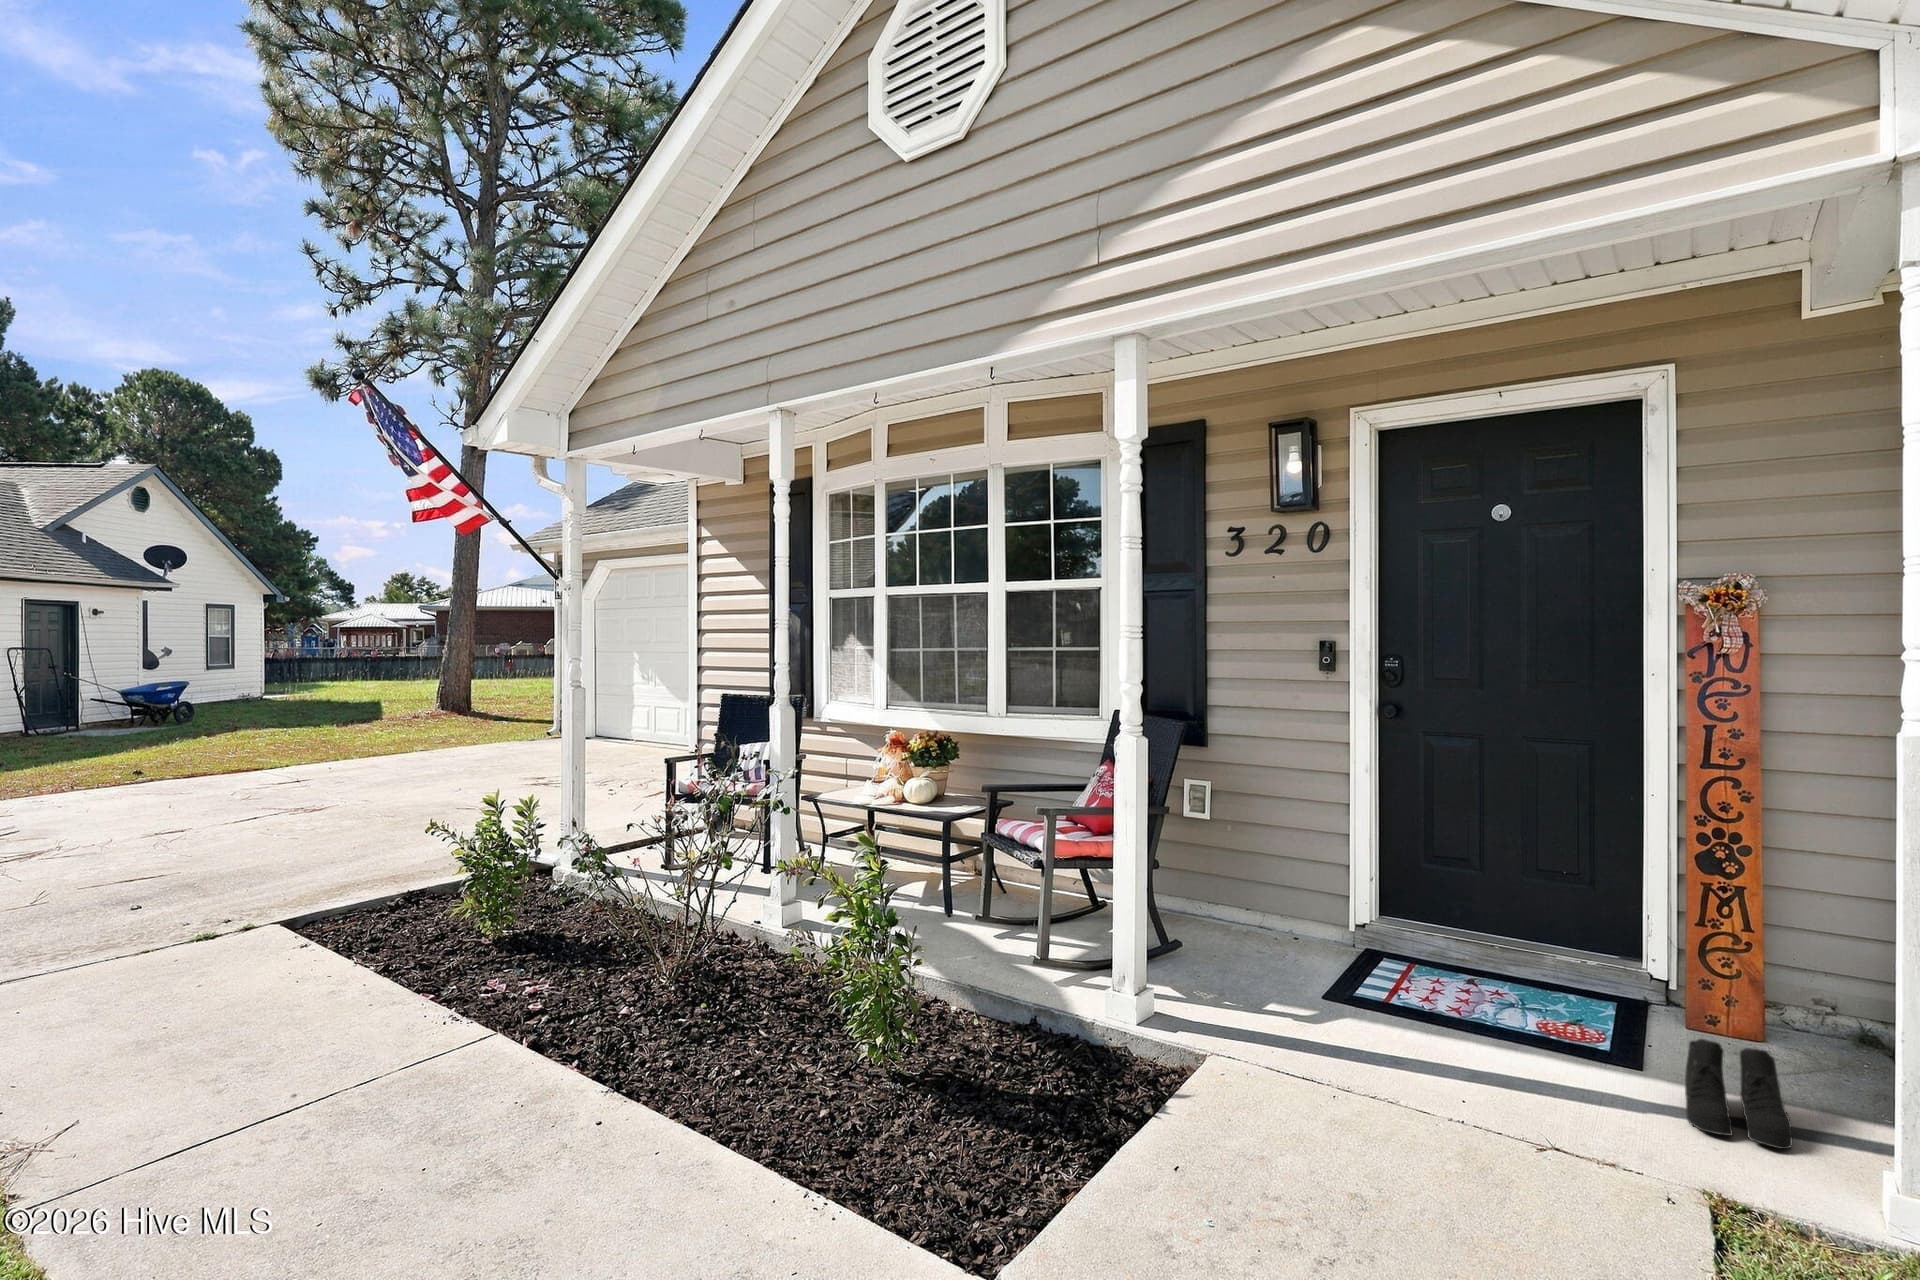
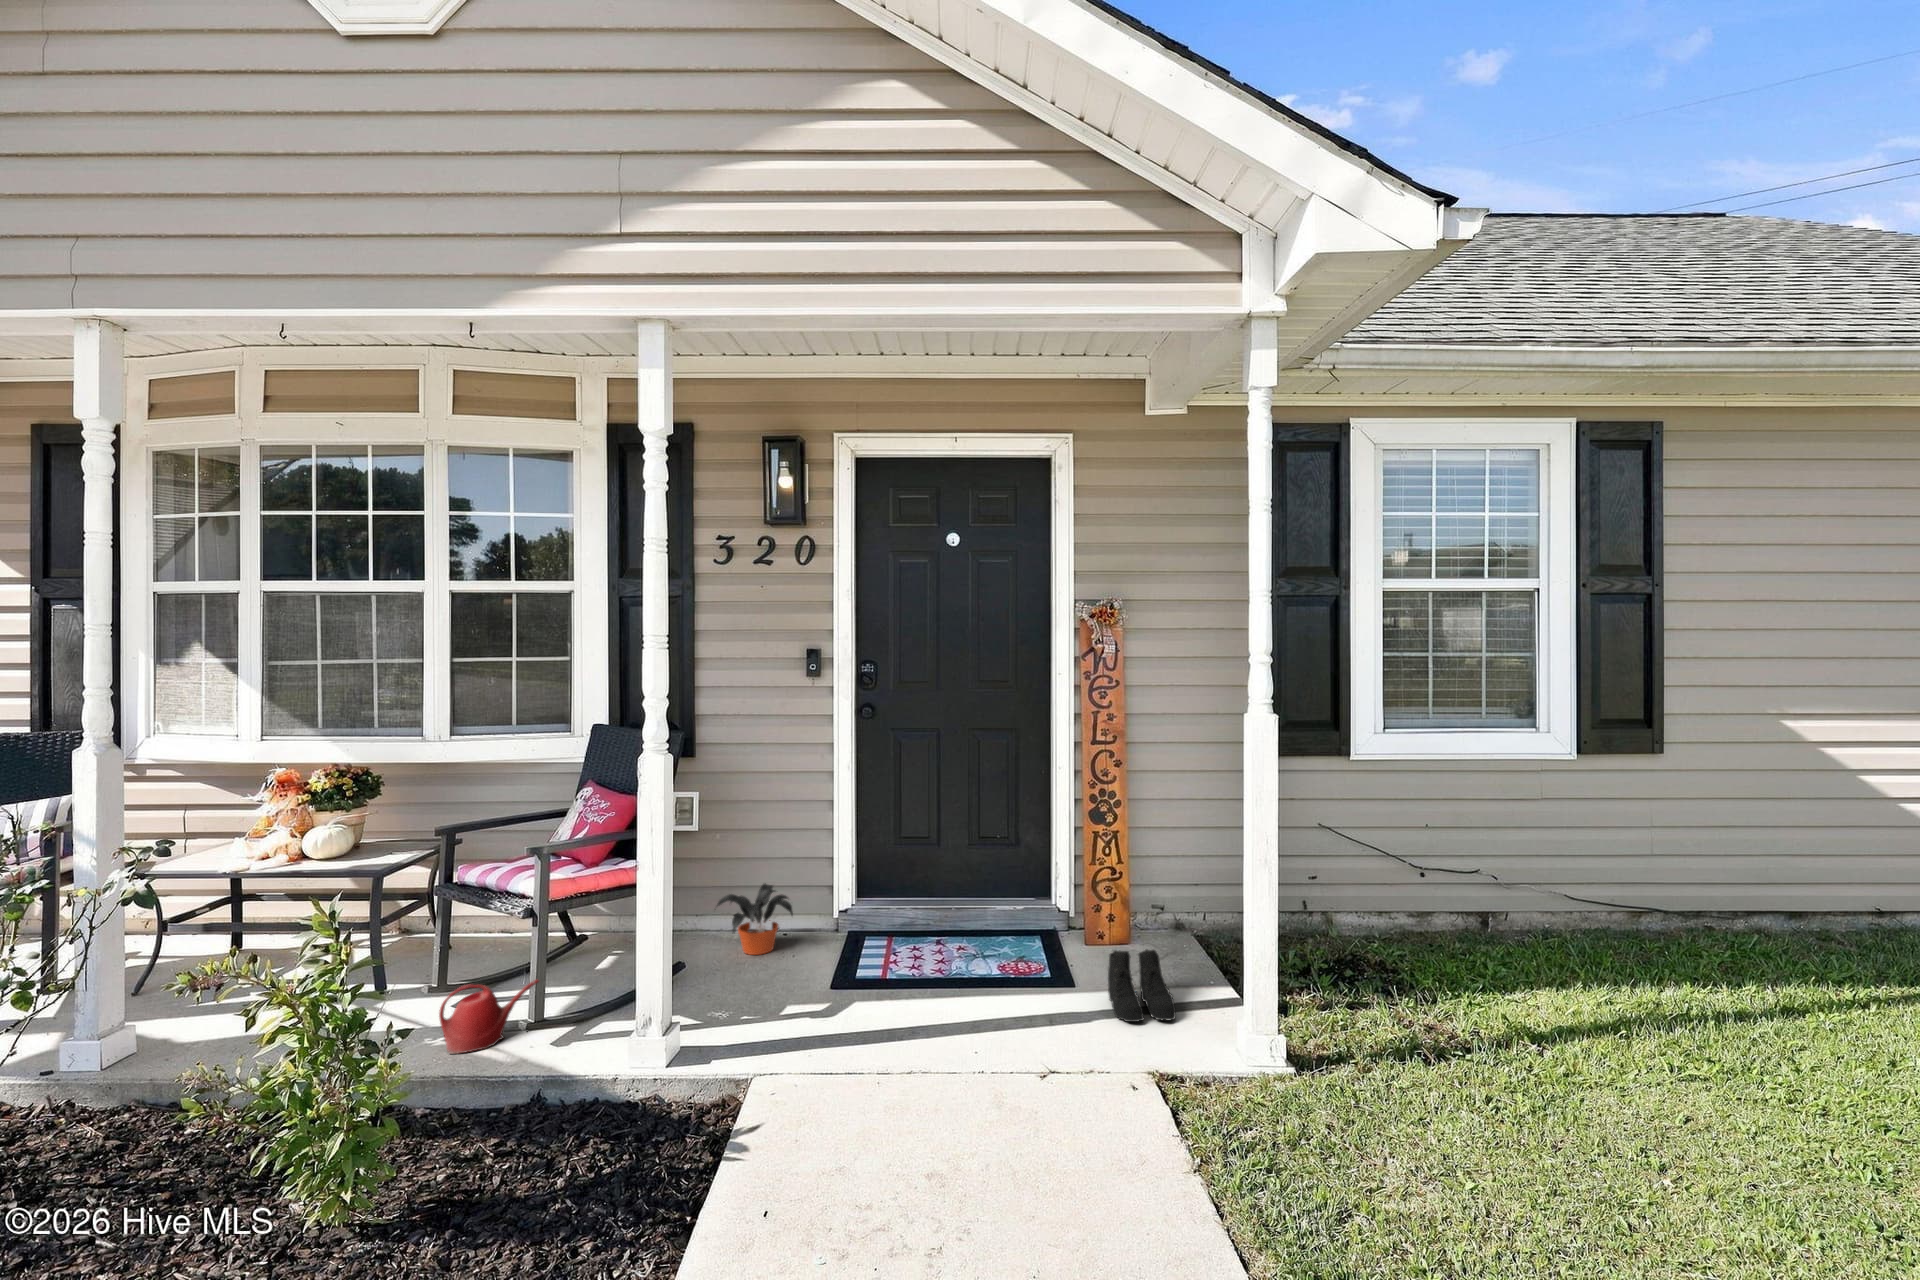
potted plant: none [1216,882,1299,952] -> present [717,883,793,955]
watering can: none [976,917,1050,973] -> present [439,979,539,1054]

